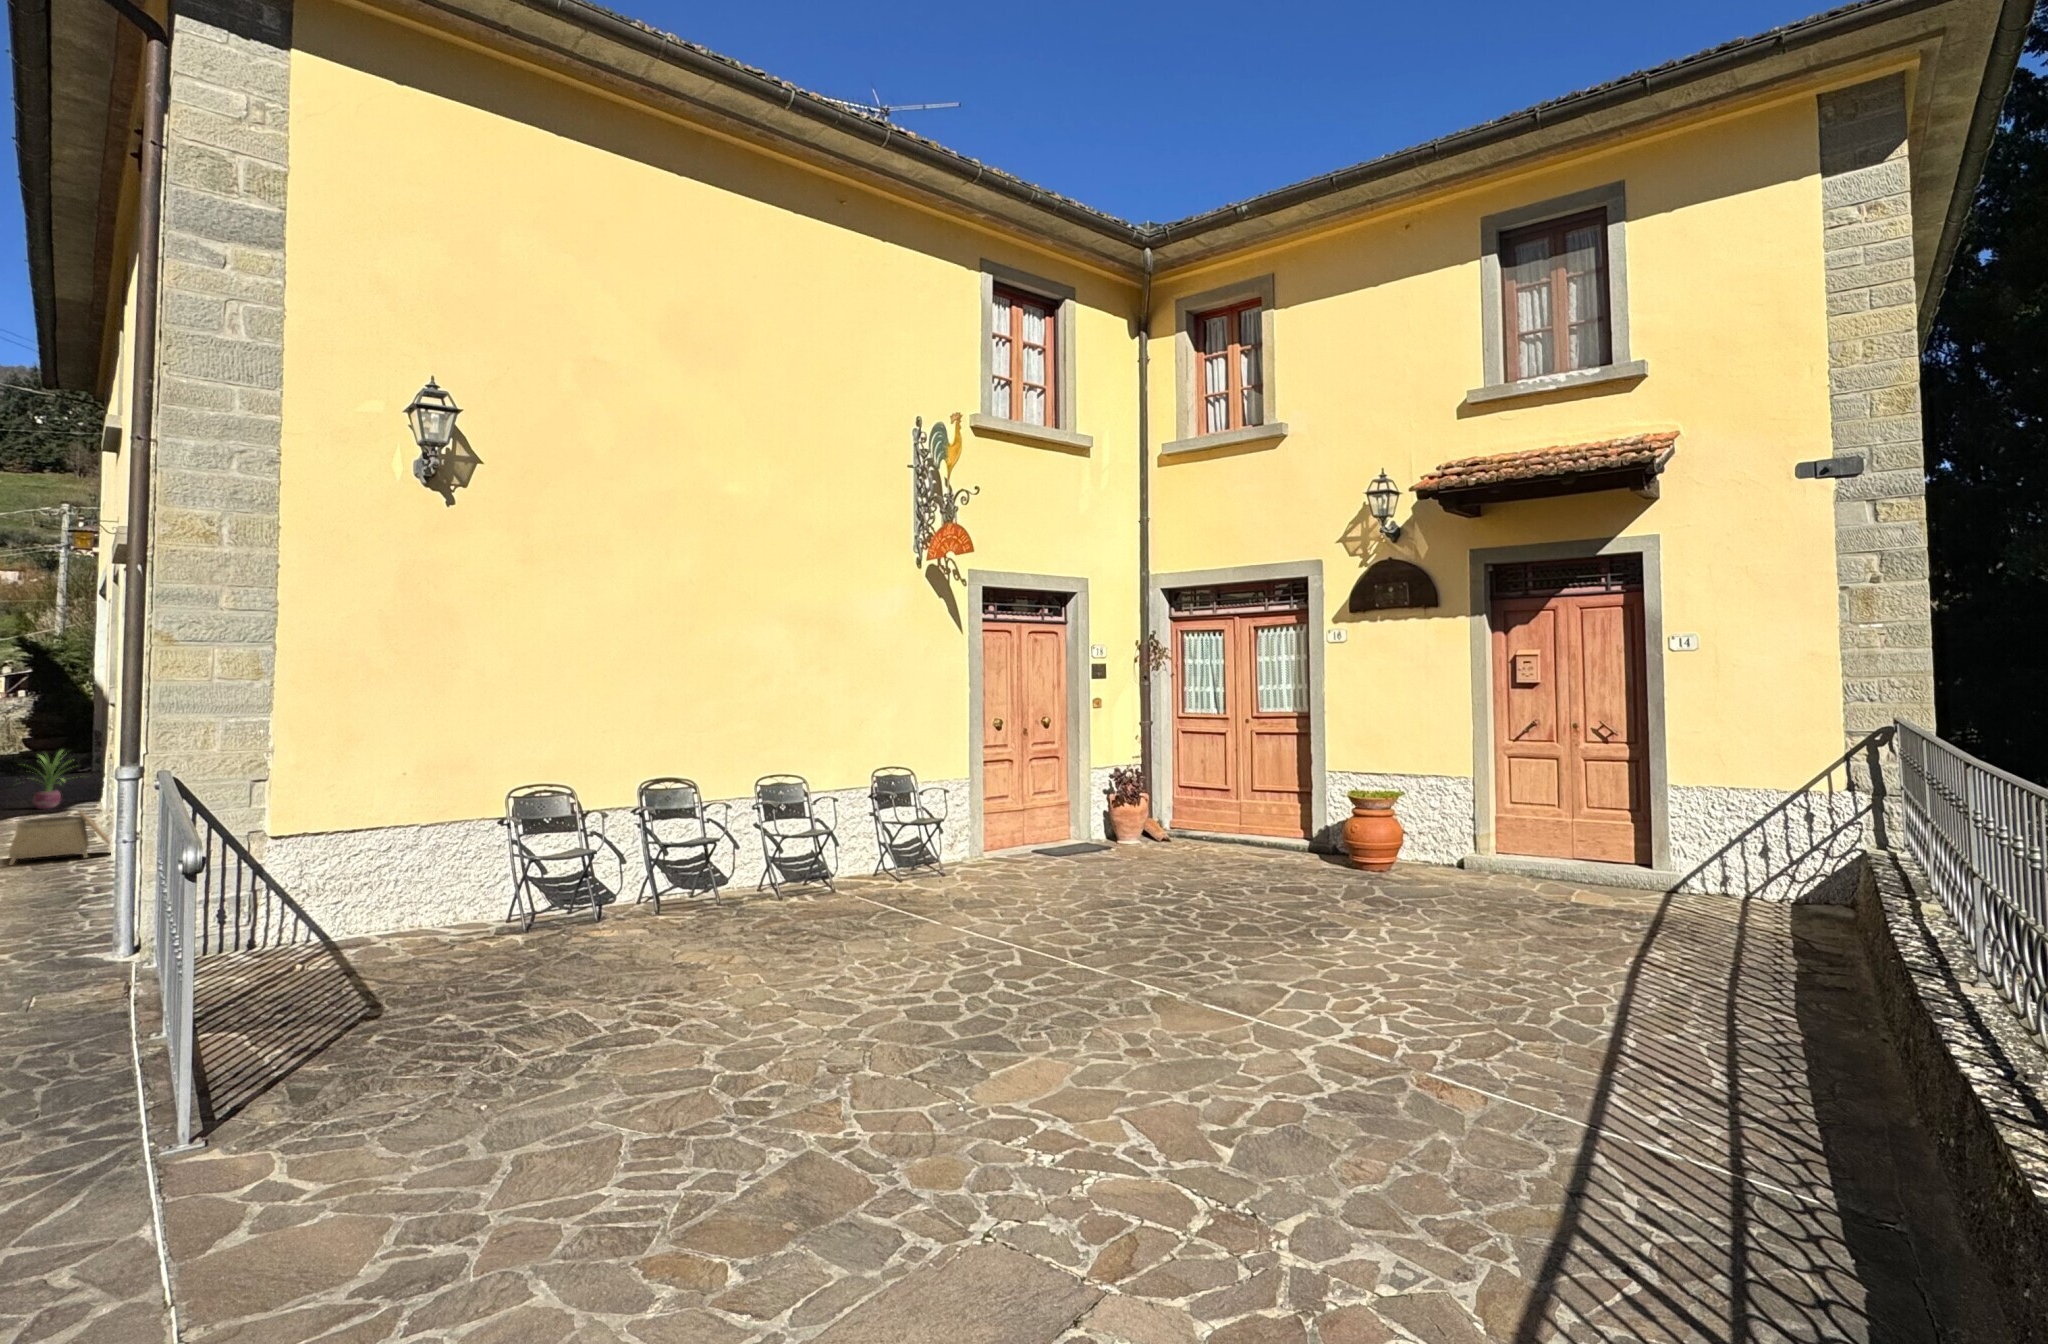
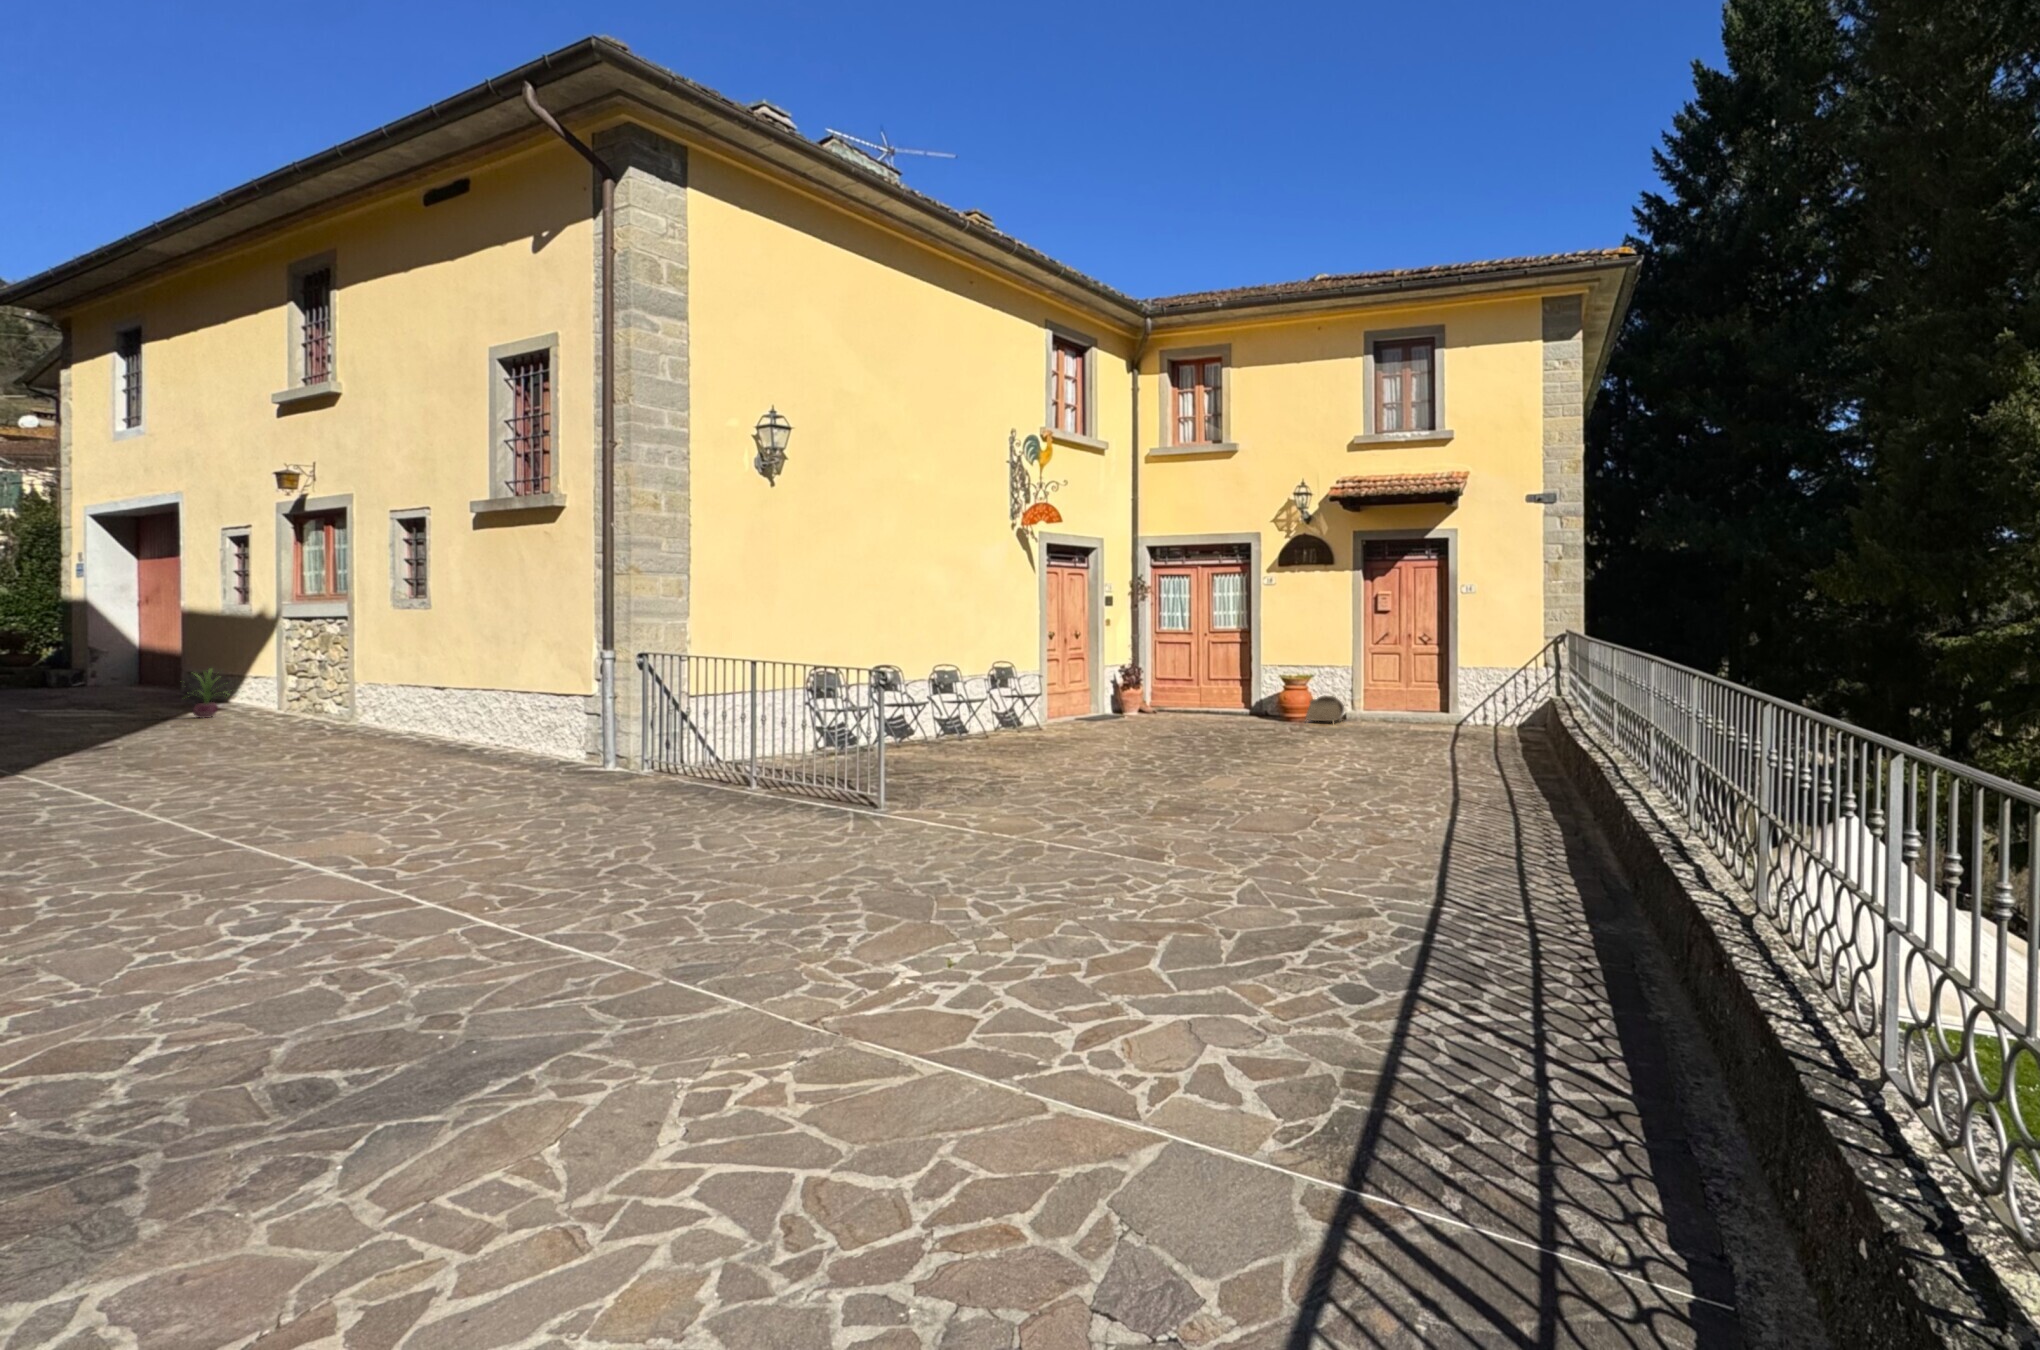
basket: present [9,811,110,865] -> present [1305,696,1344,723]

